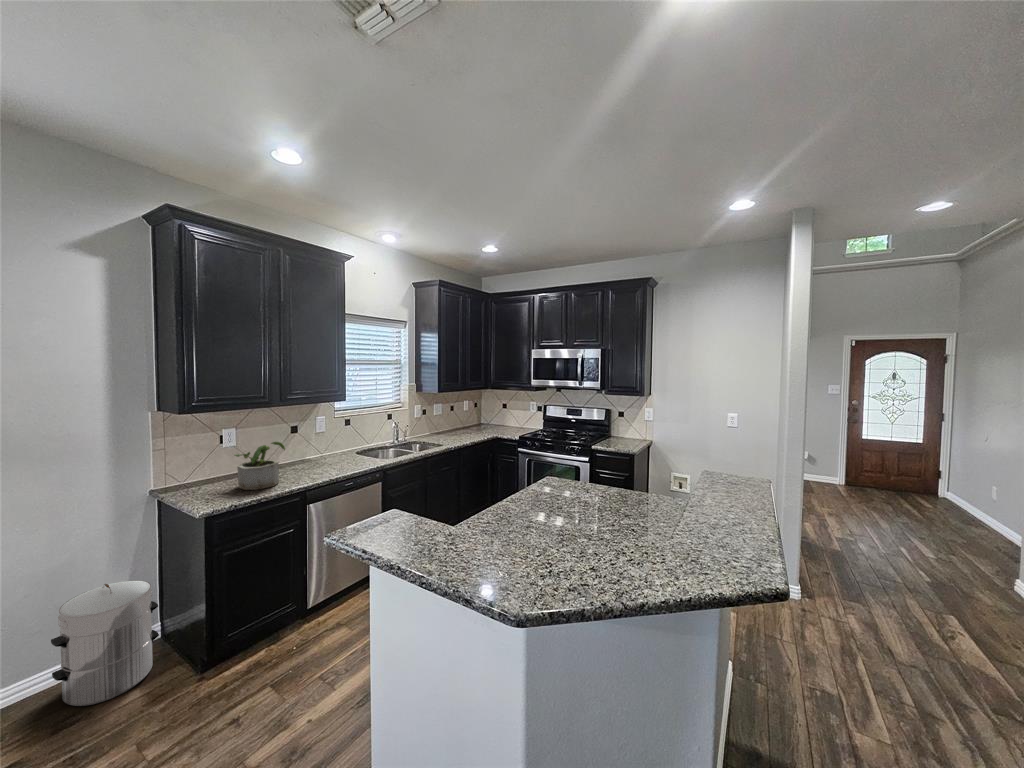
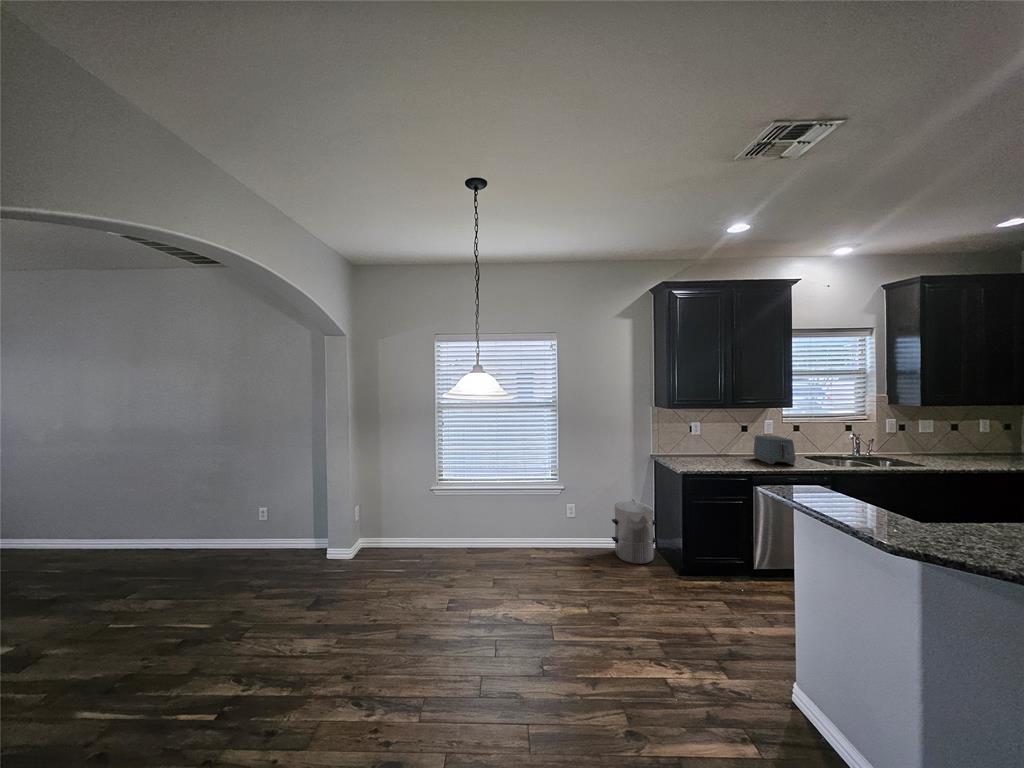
toaster: none [305,436,350,473] -> present [753,435,796,465]
potted plant: present [235,442,285,490] -> none [700,433,736,465]

